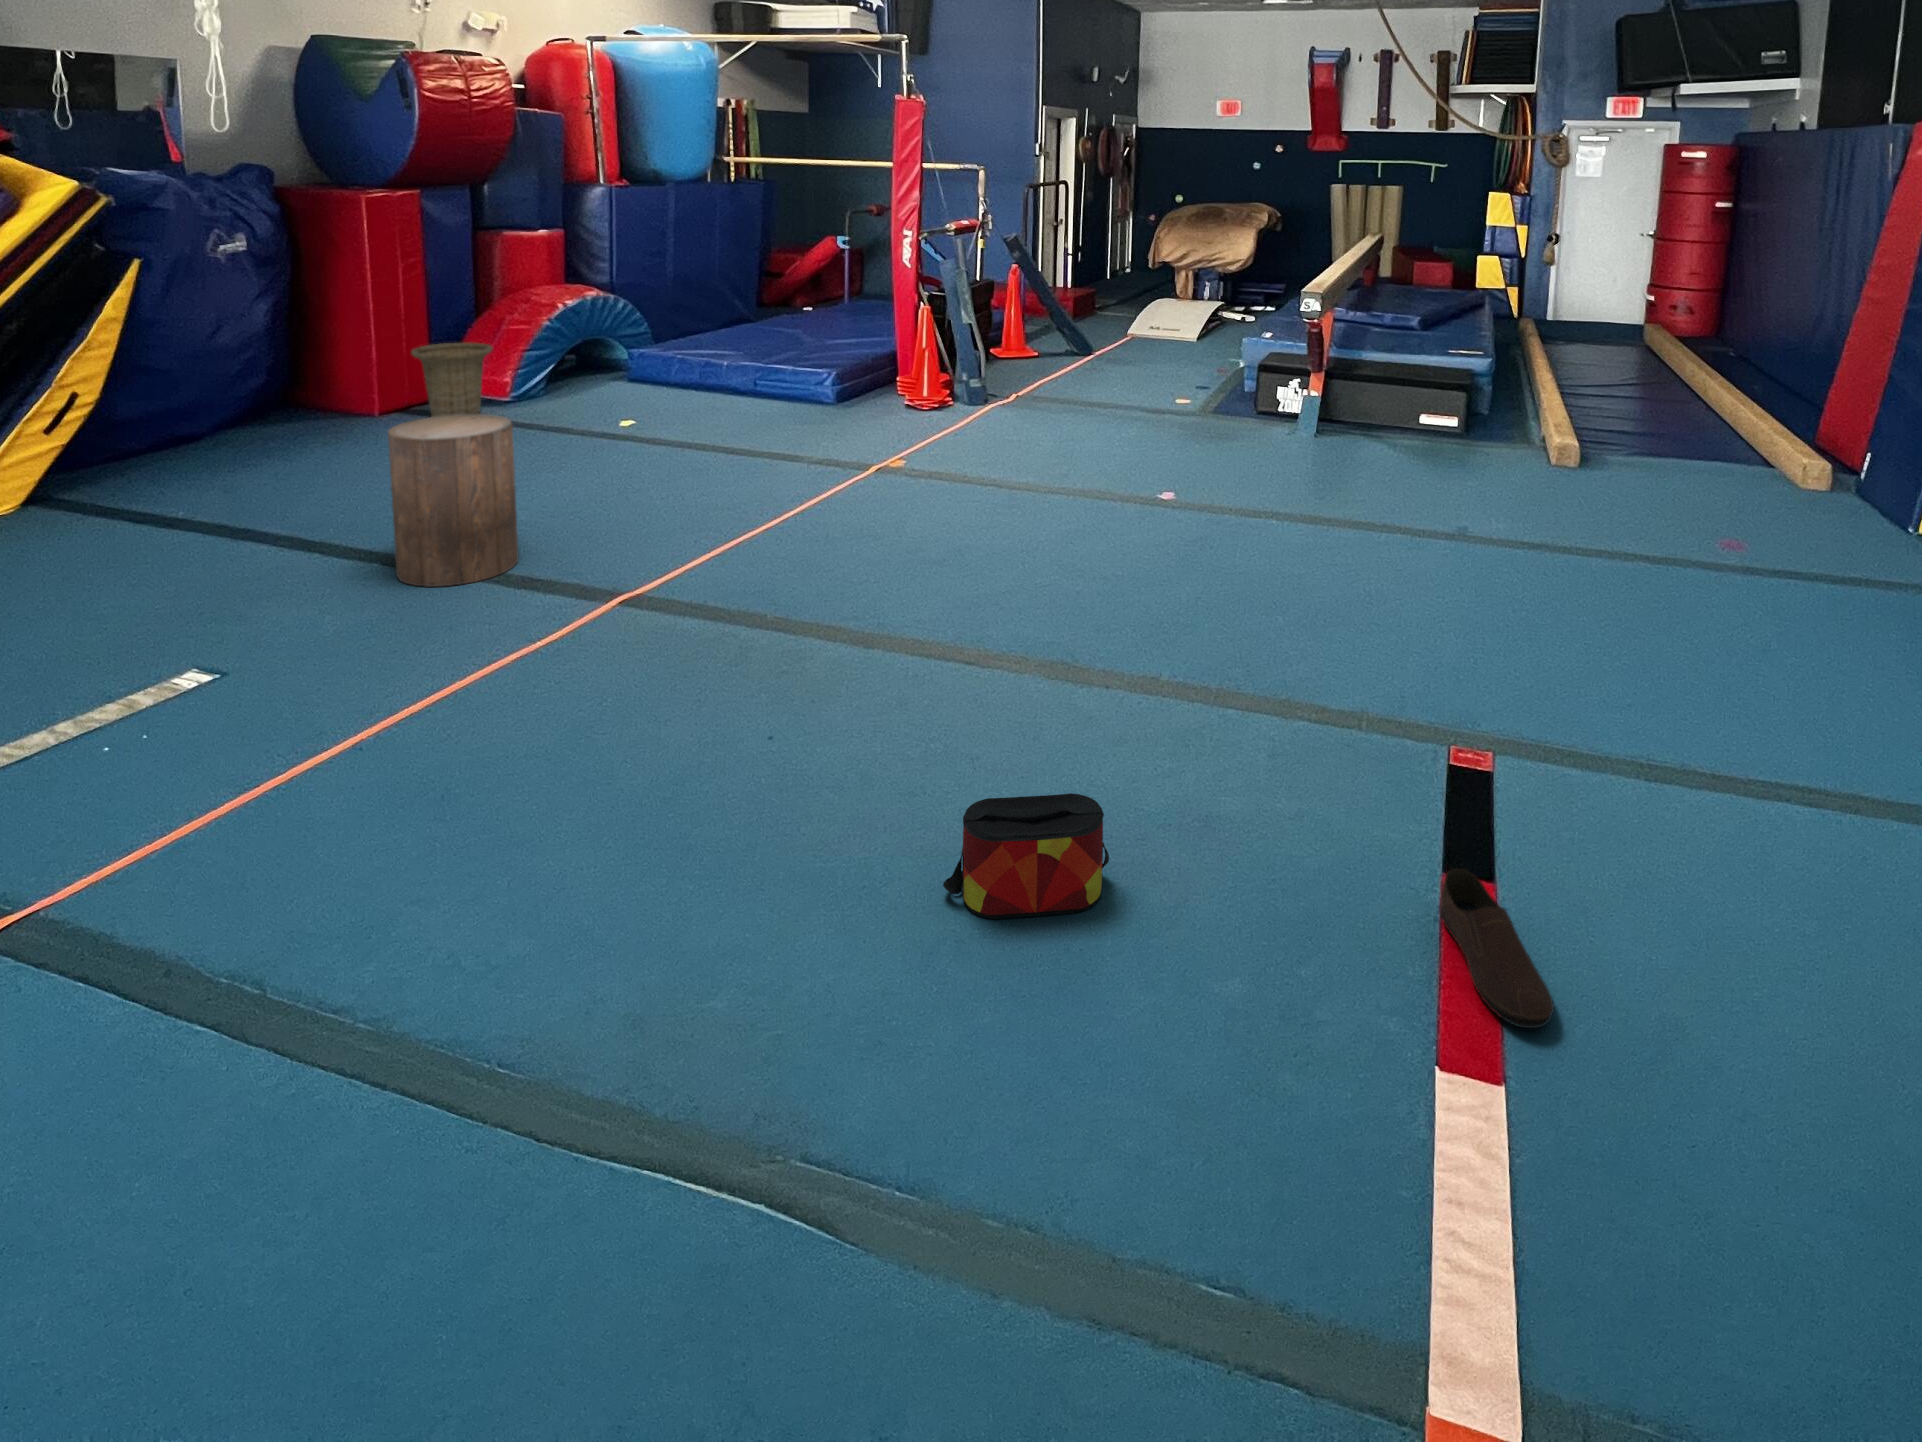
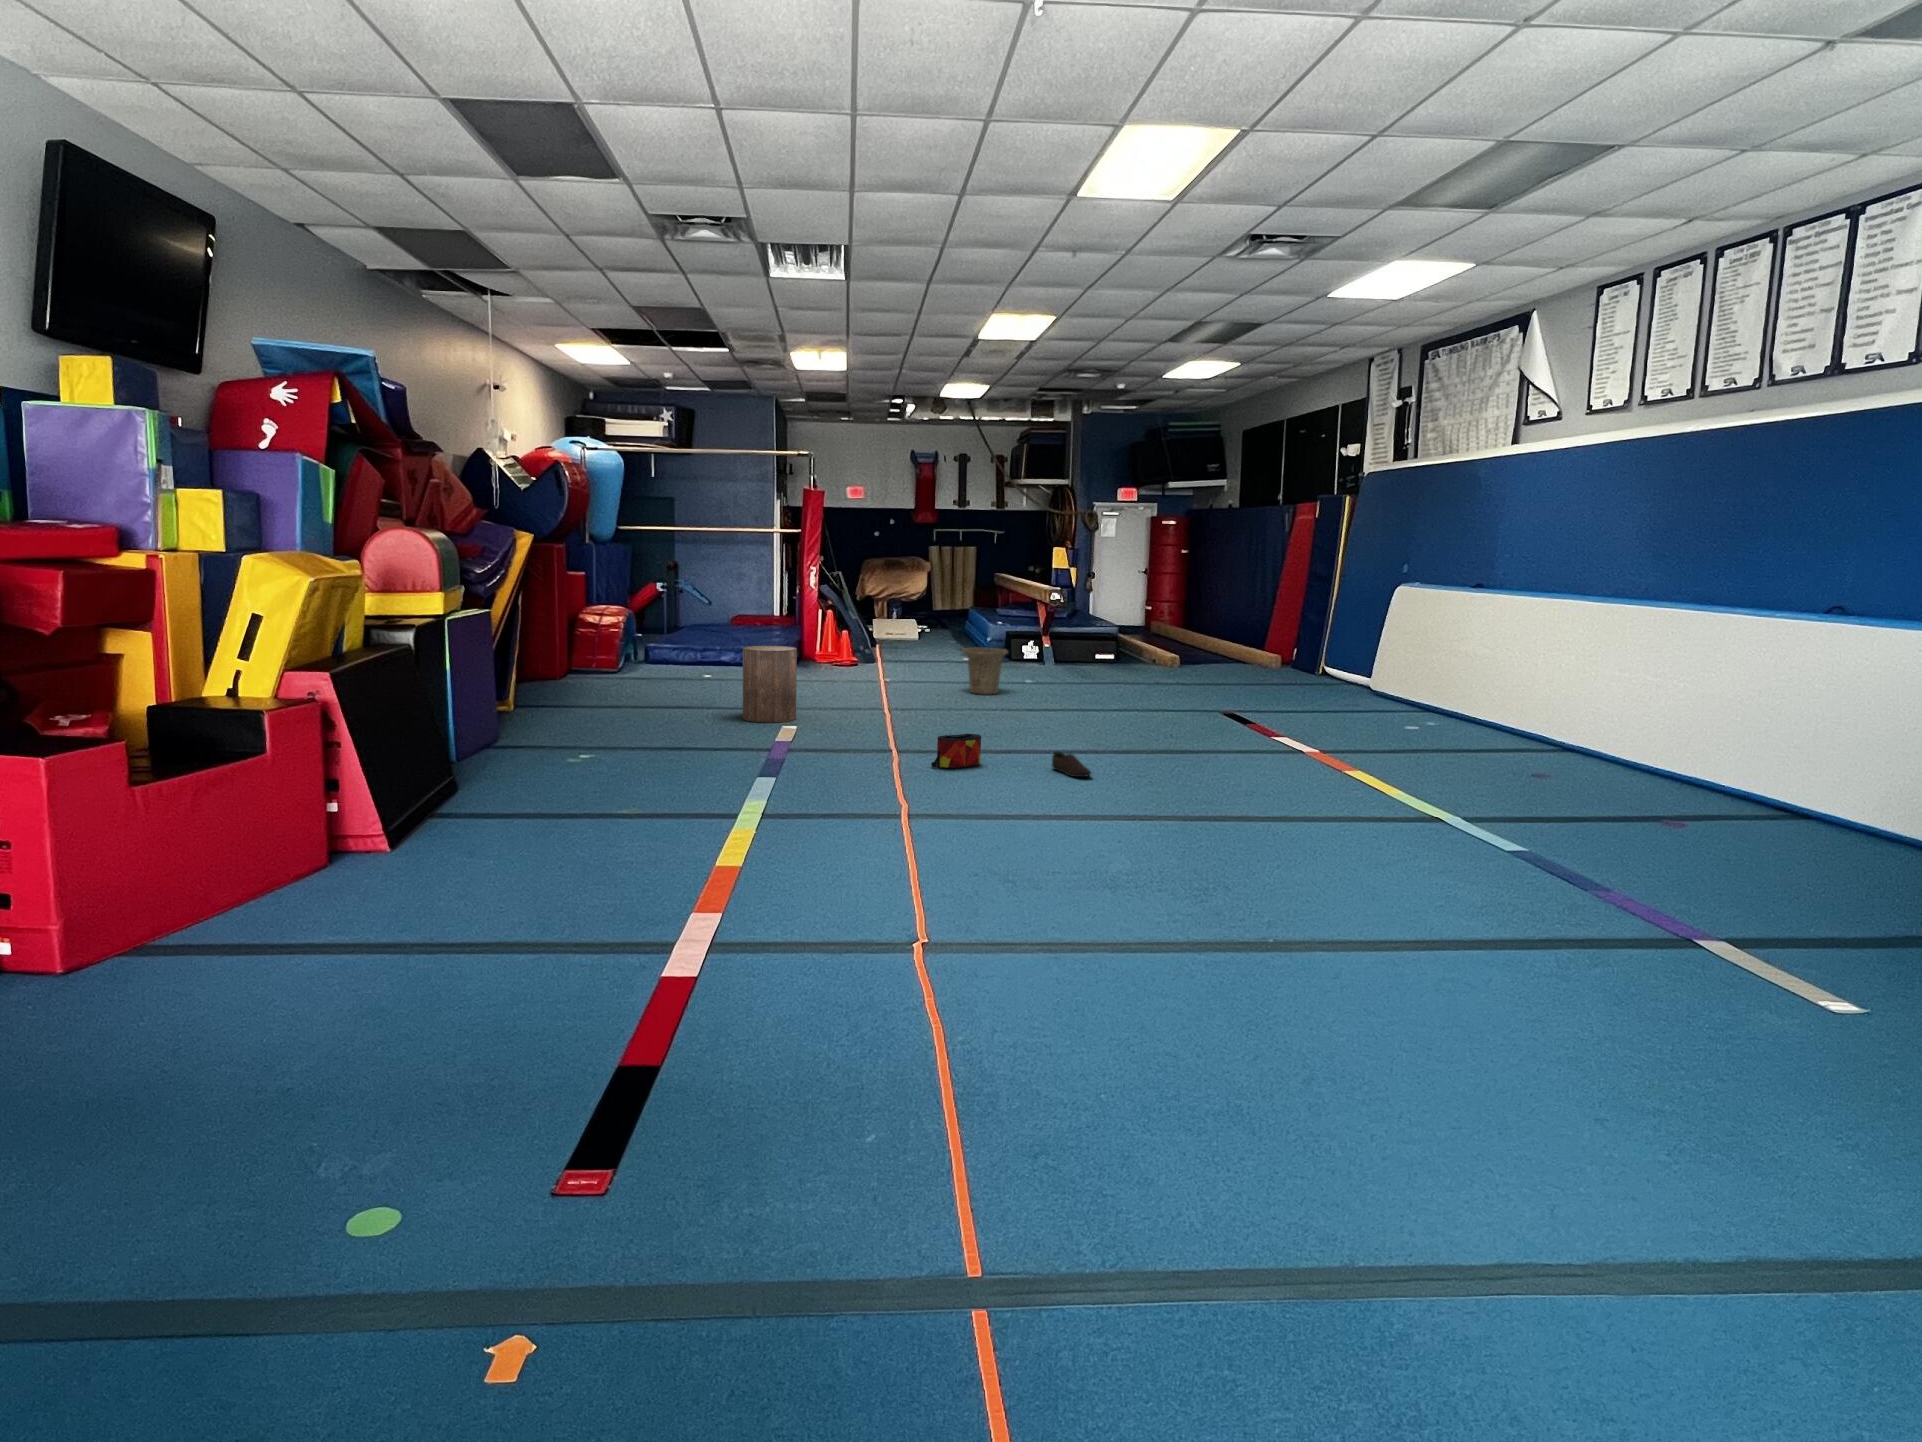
basket: present [411,343,493,417] -> present [962,648,1008,694]
bag: present [943,793,1109,919] -> present [931,734,981,769]
shoe: present [1440,869,1554,1028] -> present [1052,751,1091,777]

